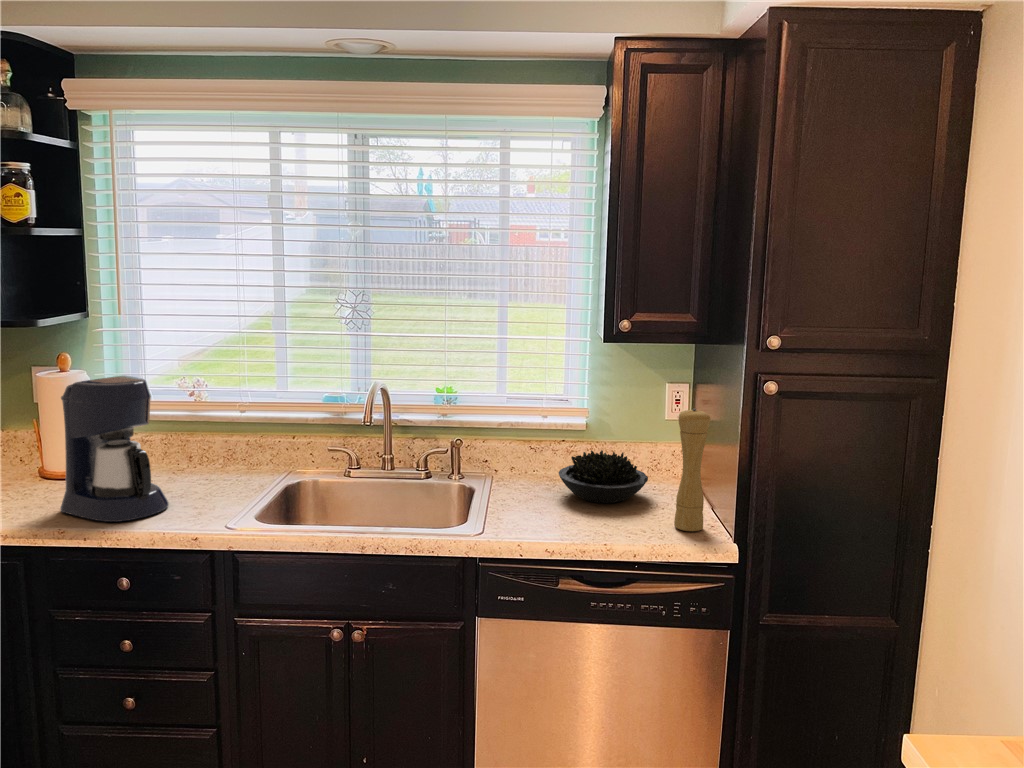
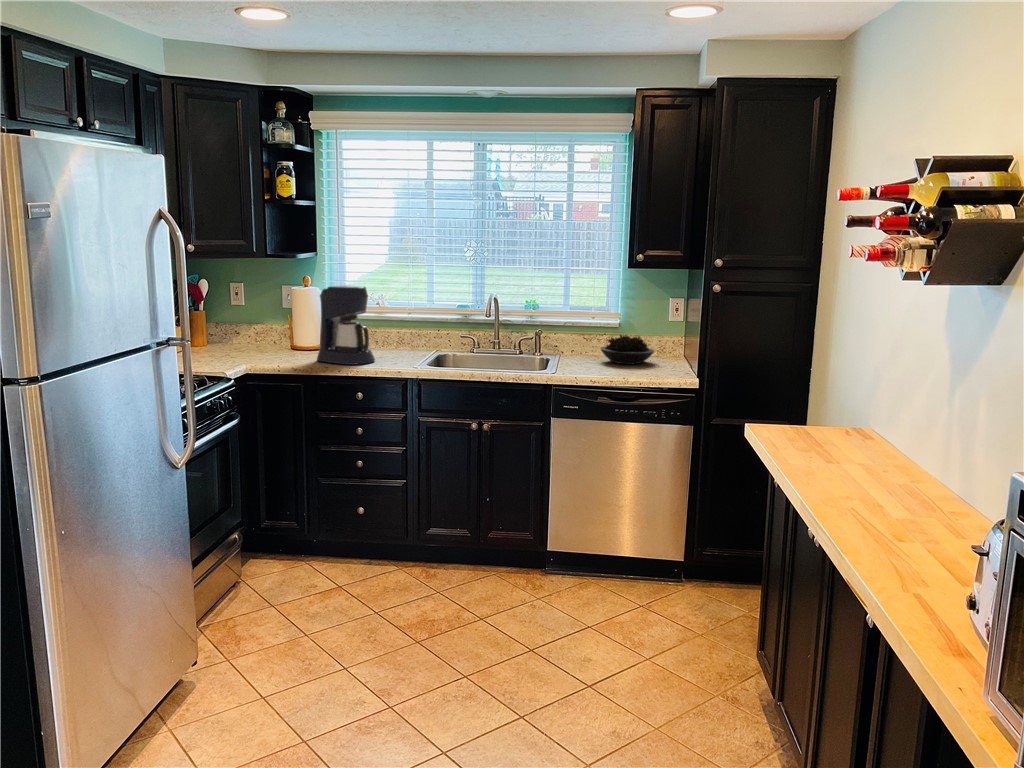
pepper mill: present [674,409,710,531] -> none [666,303,687,373]

